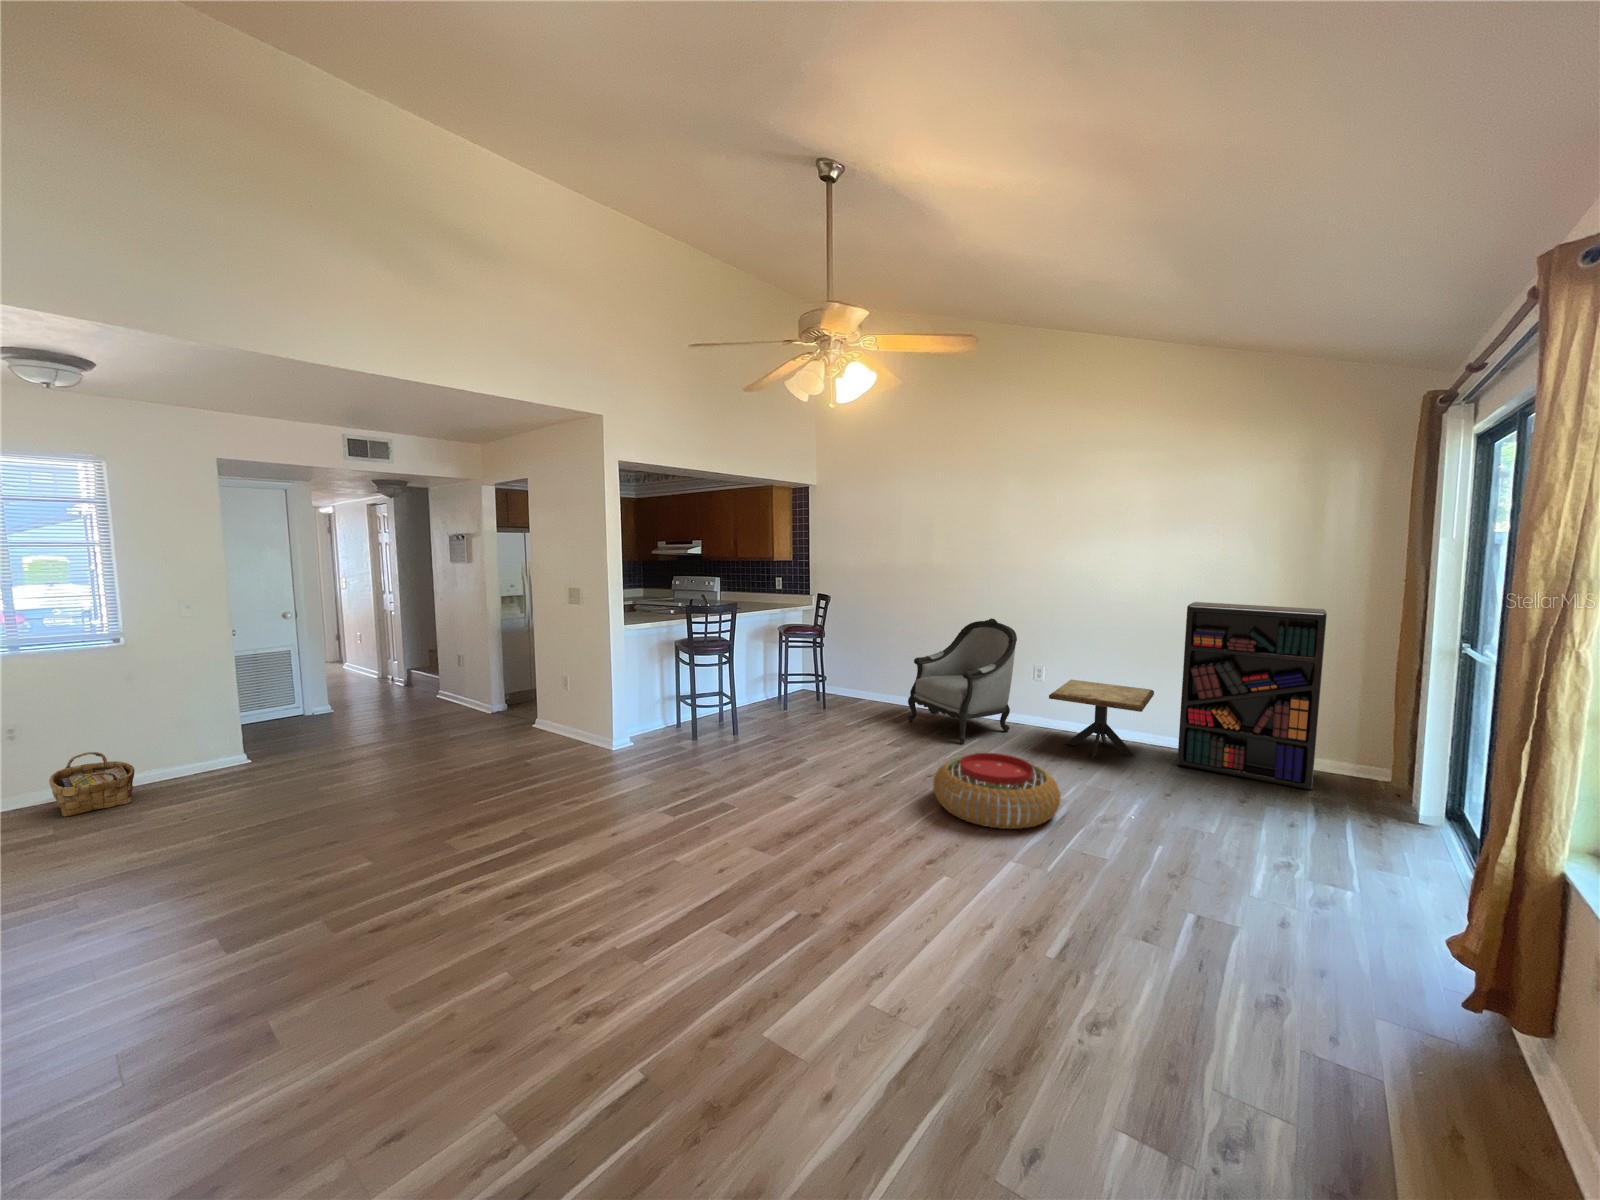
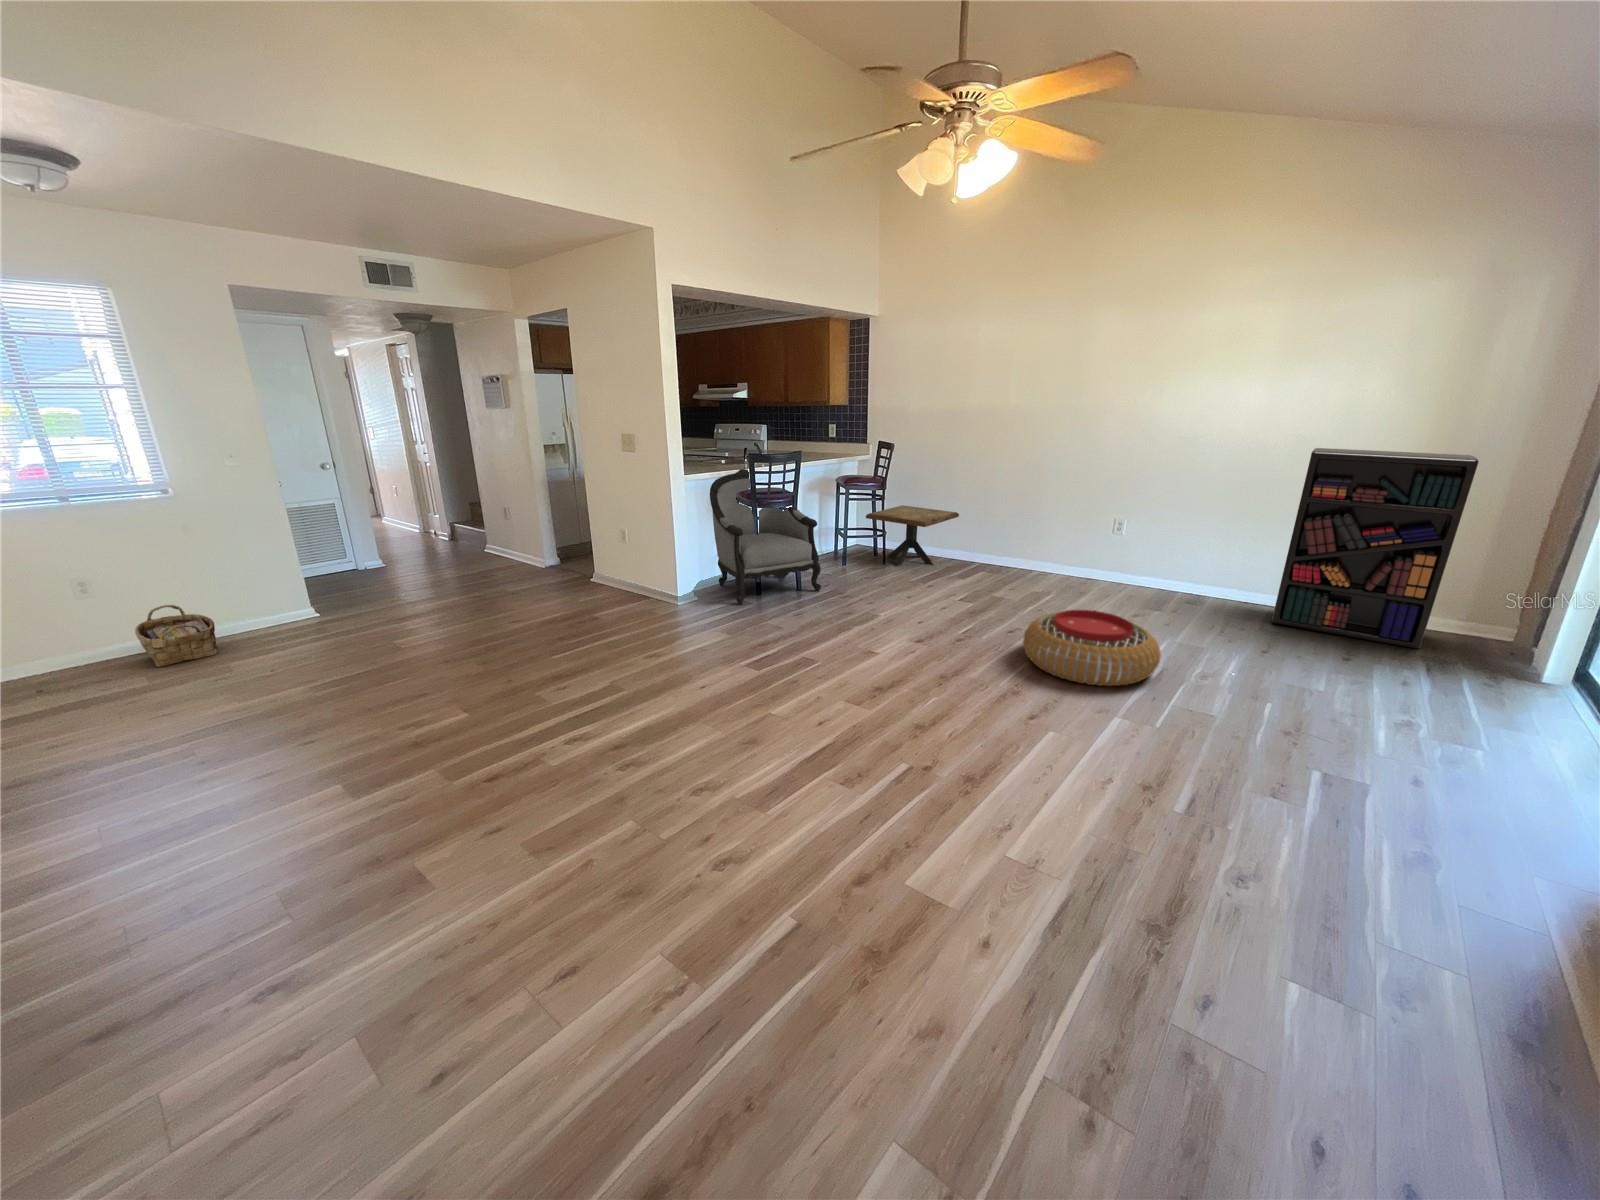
armchair: present [907,618,1017,744] -> present [710,469,821,605]
side table: present [1049,680,1154,759] -> present [866,505,959,566]

